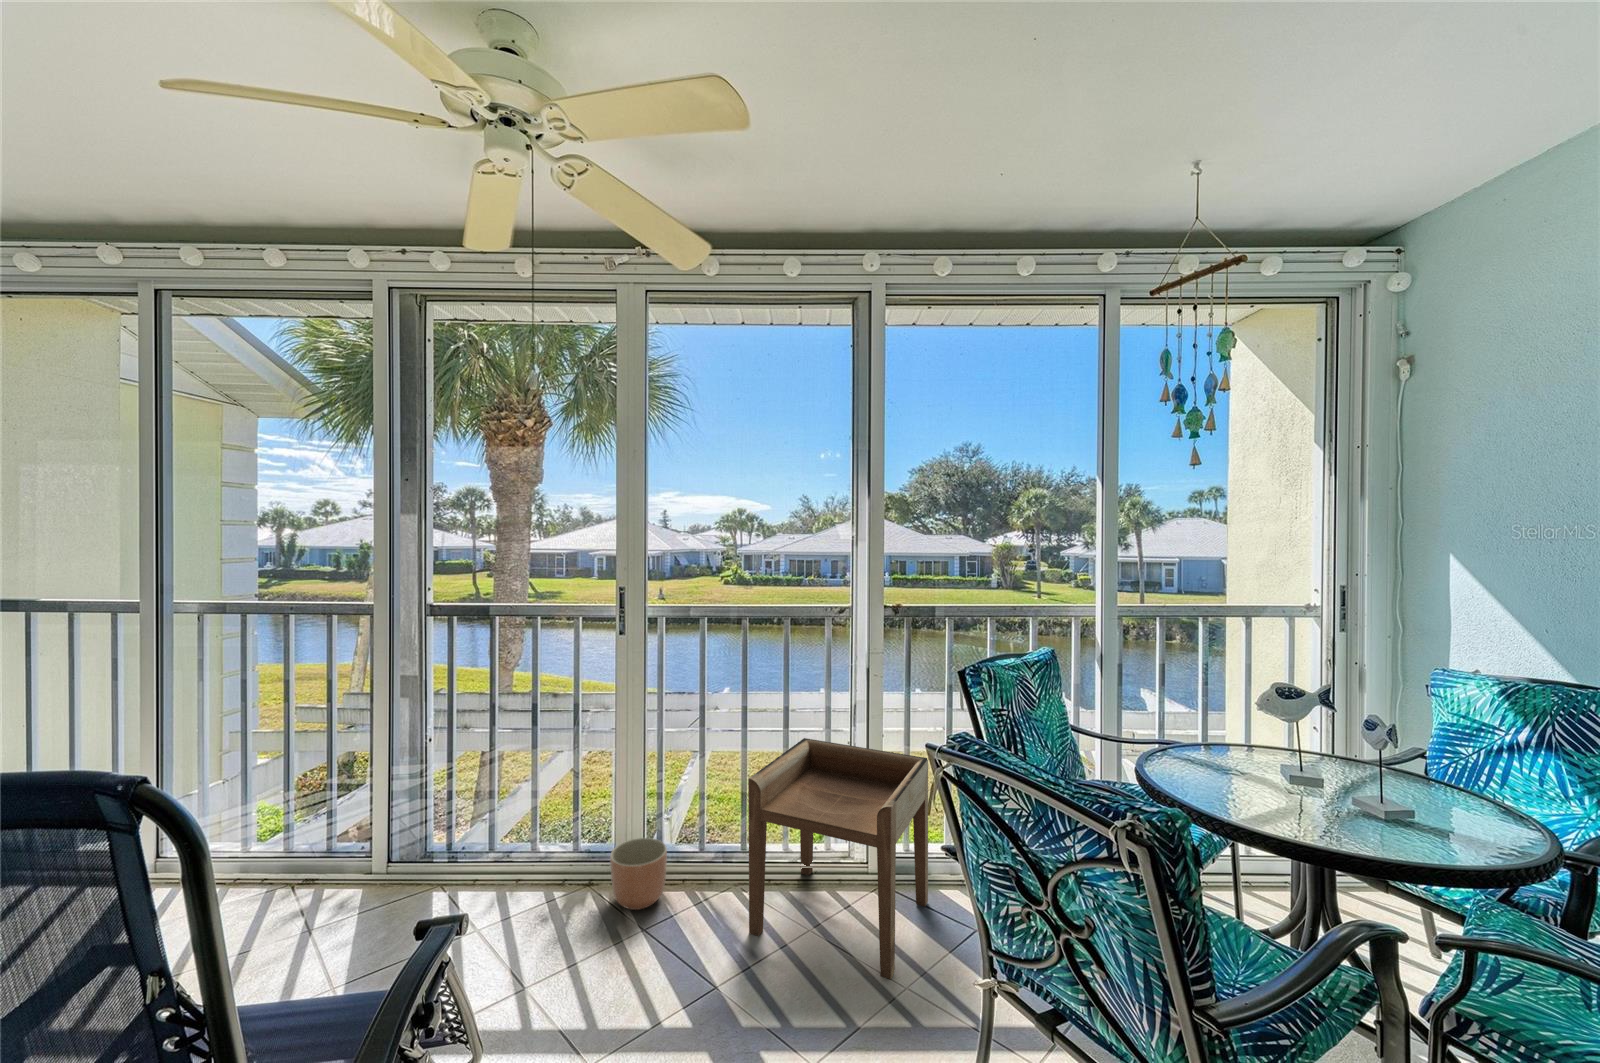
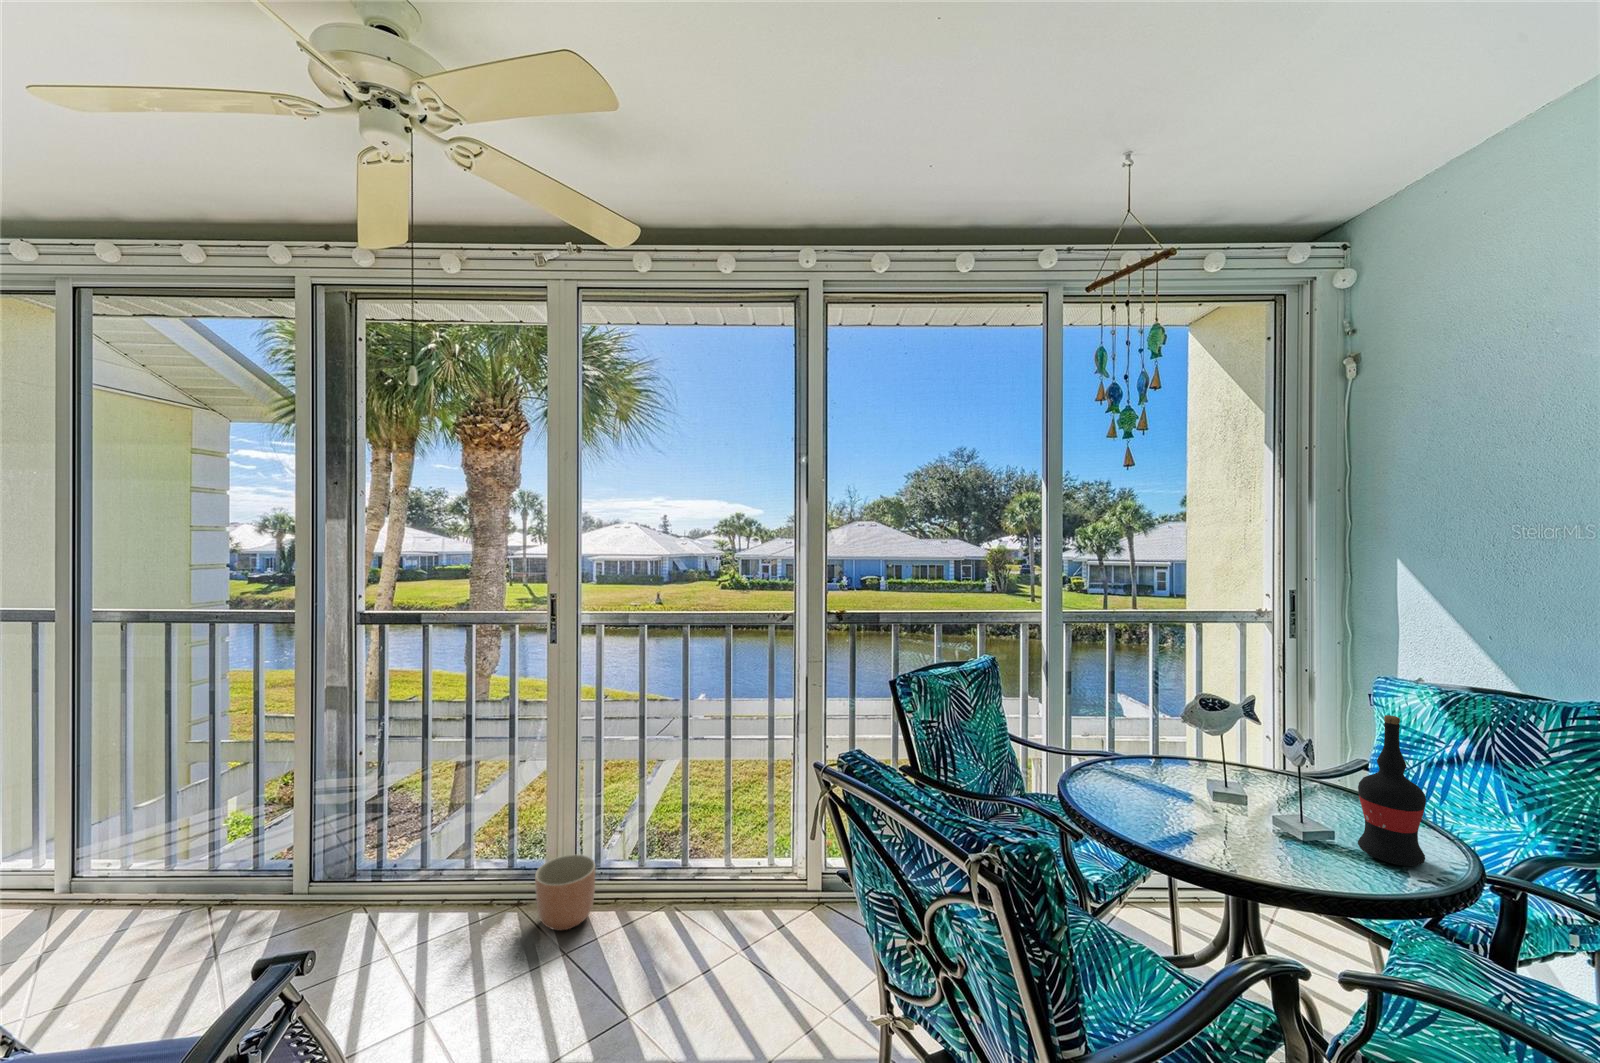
wine bottle: none [1437,700,1506,842] -> present [1358,715,1426,866]
side table: present [748,738,928,979] -> none [673,750,865,1005]

